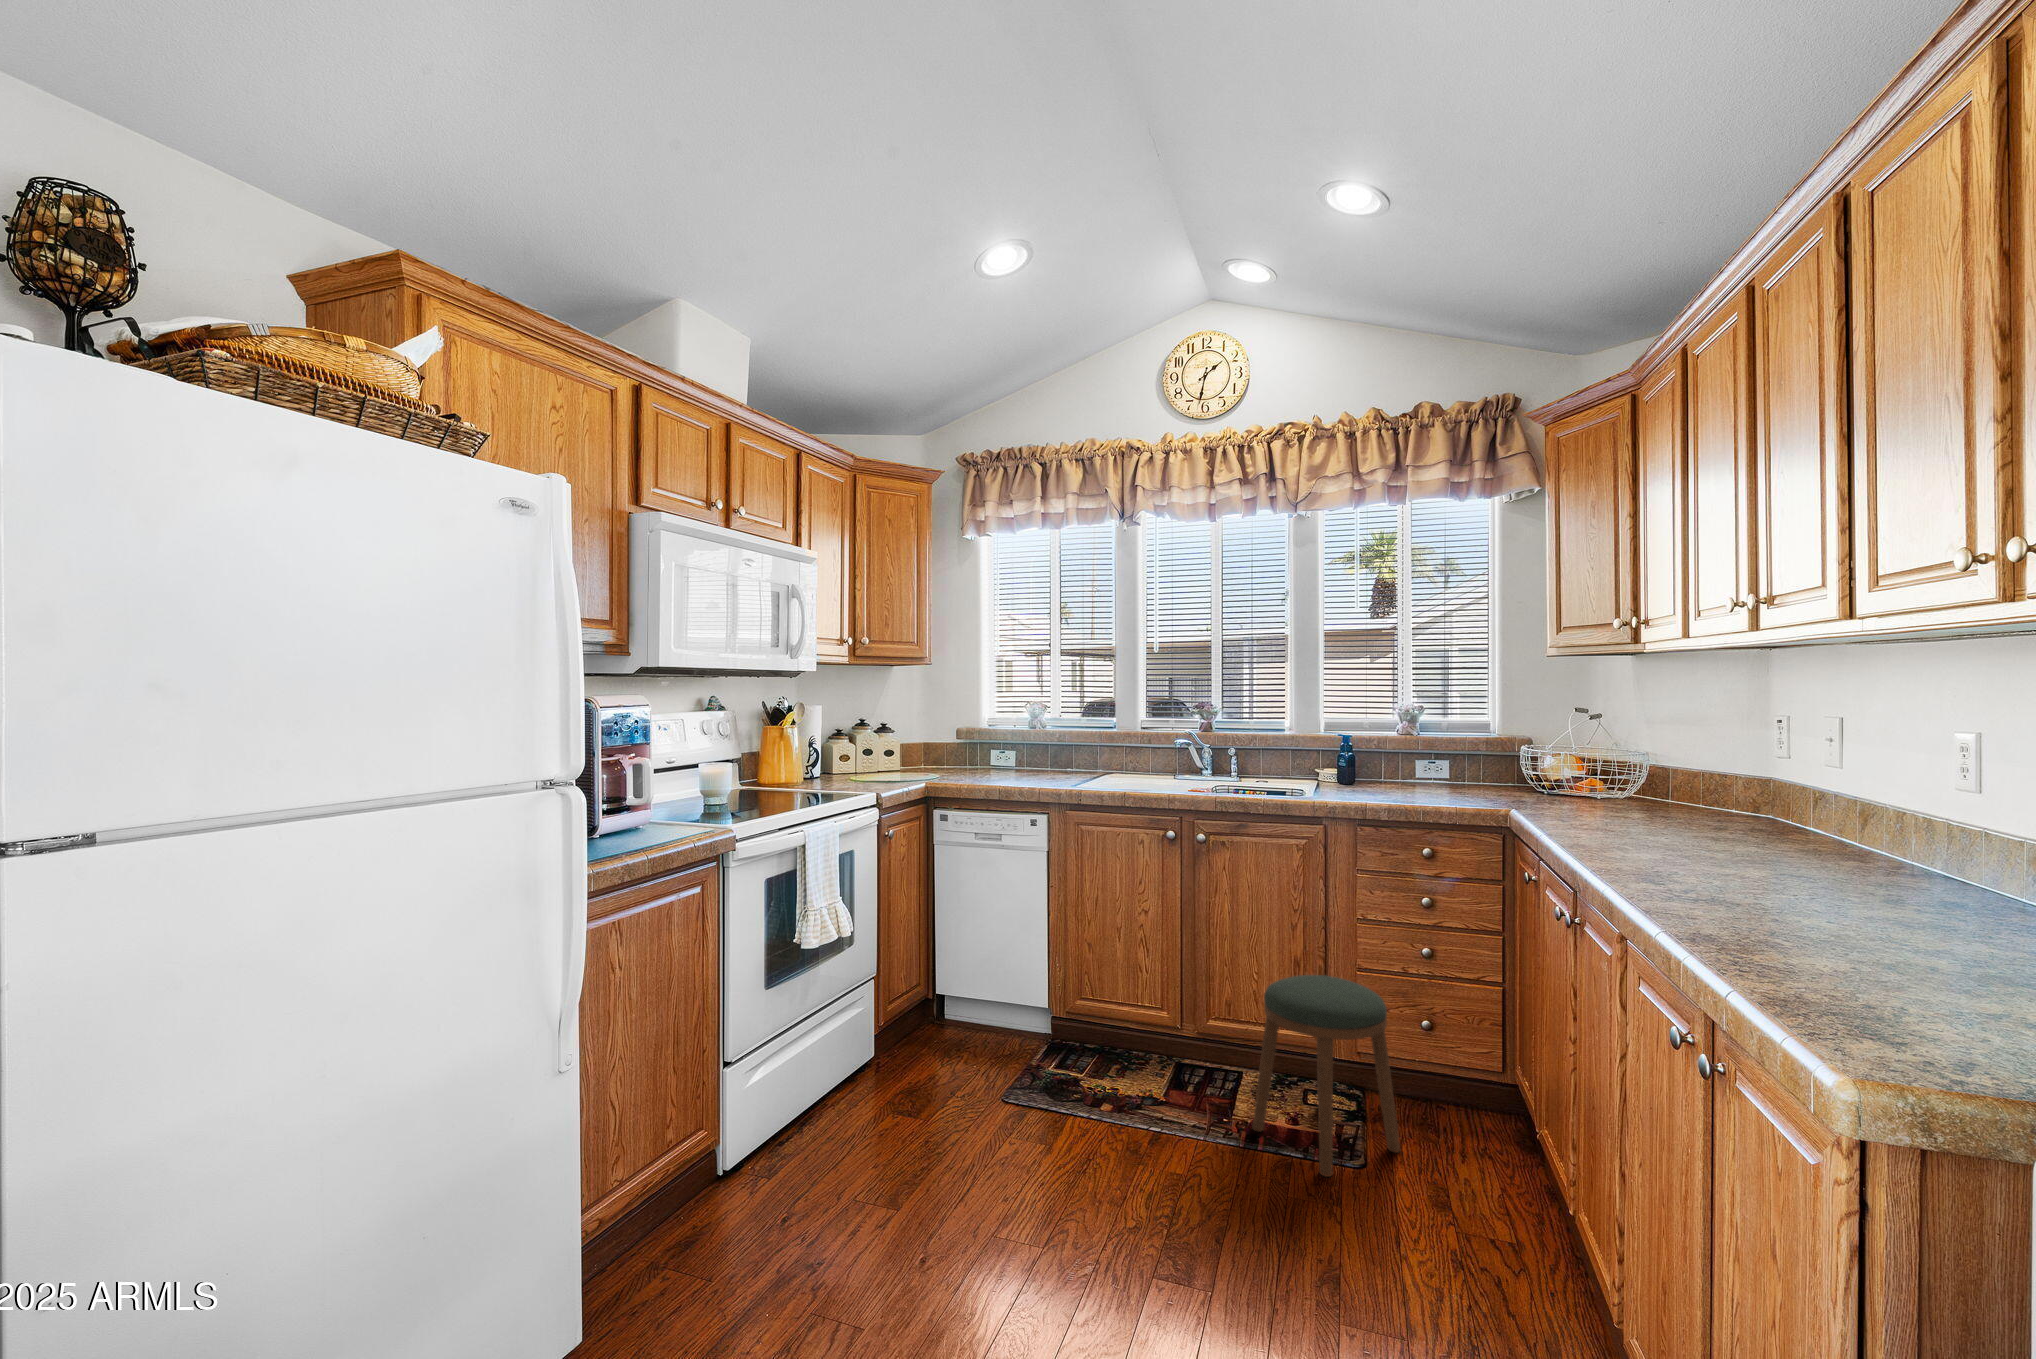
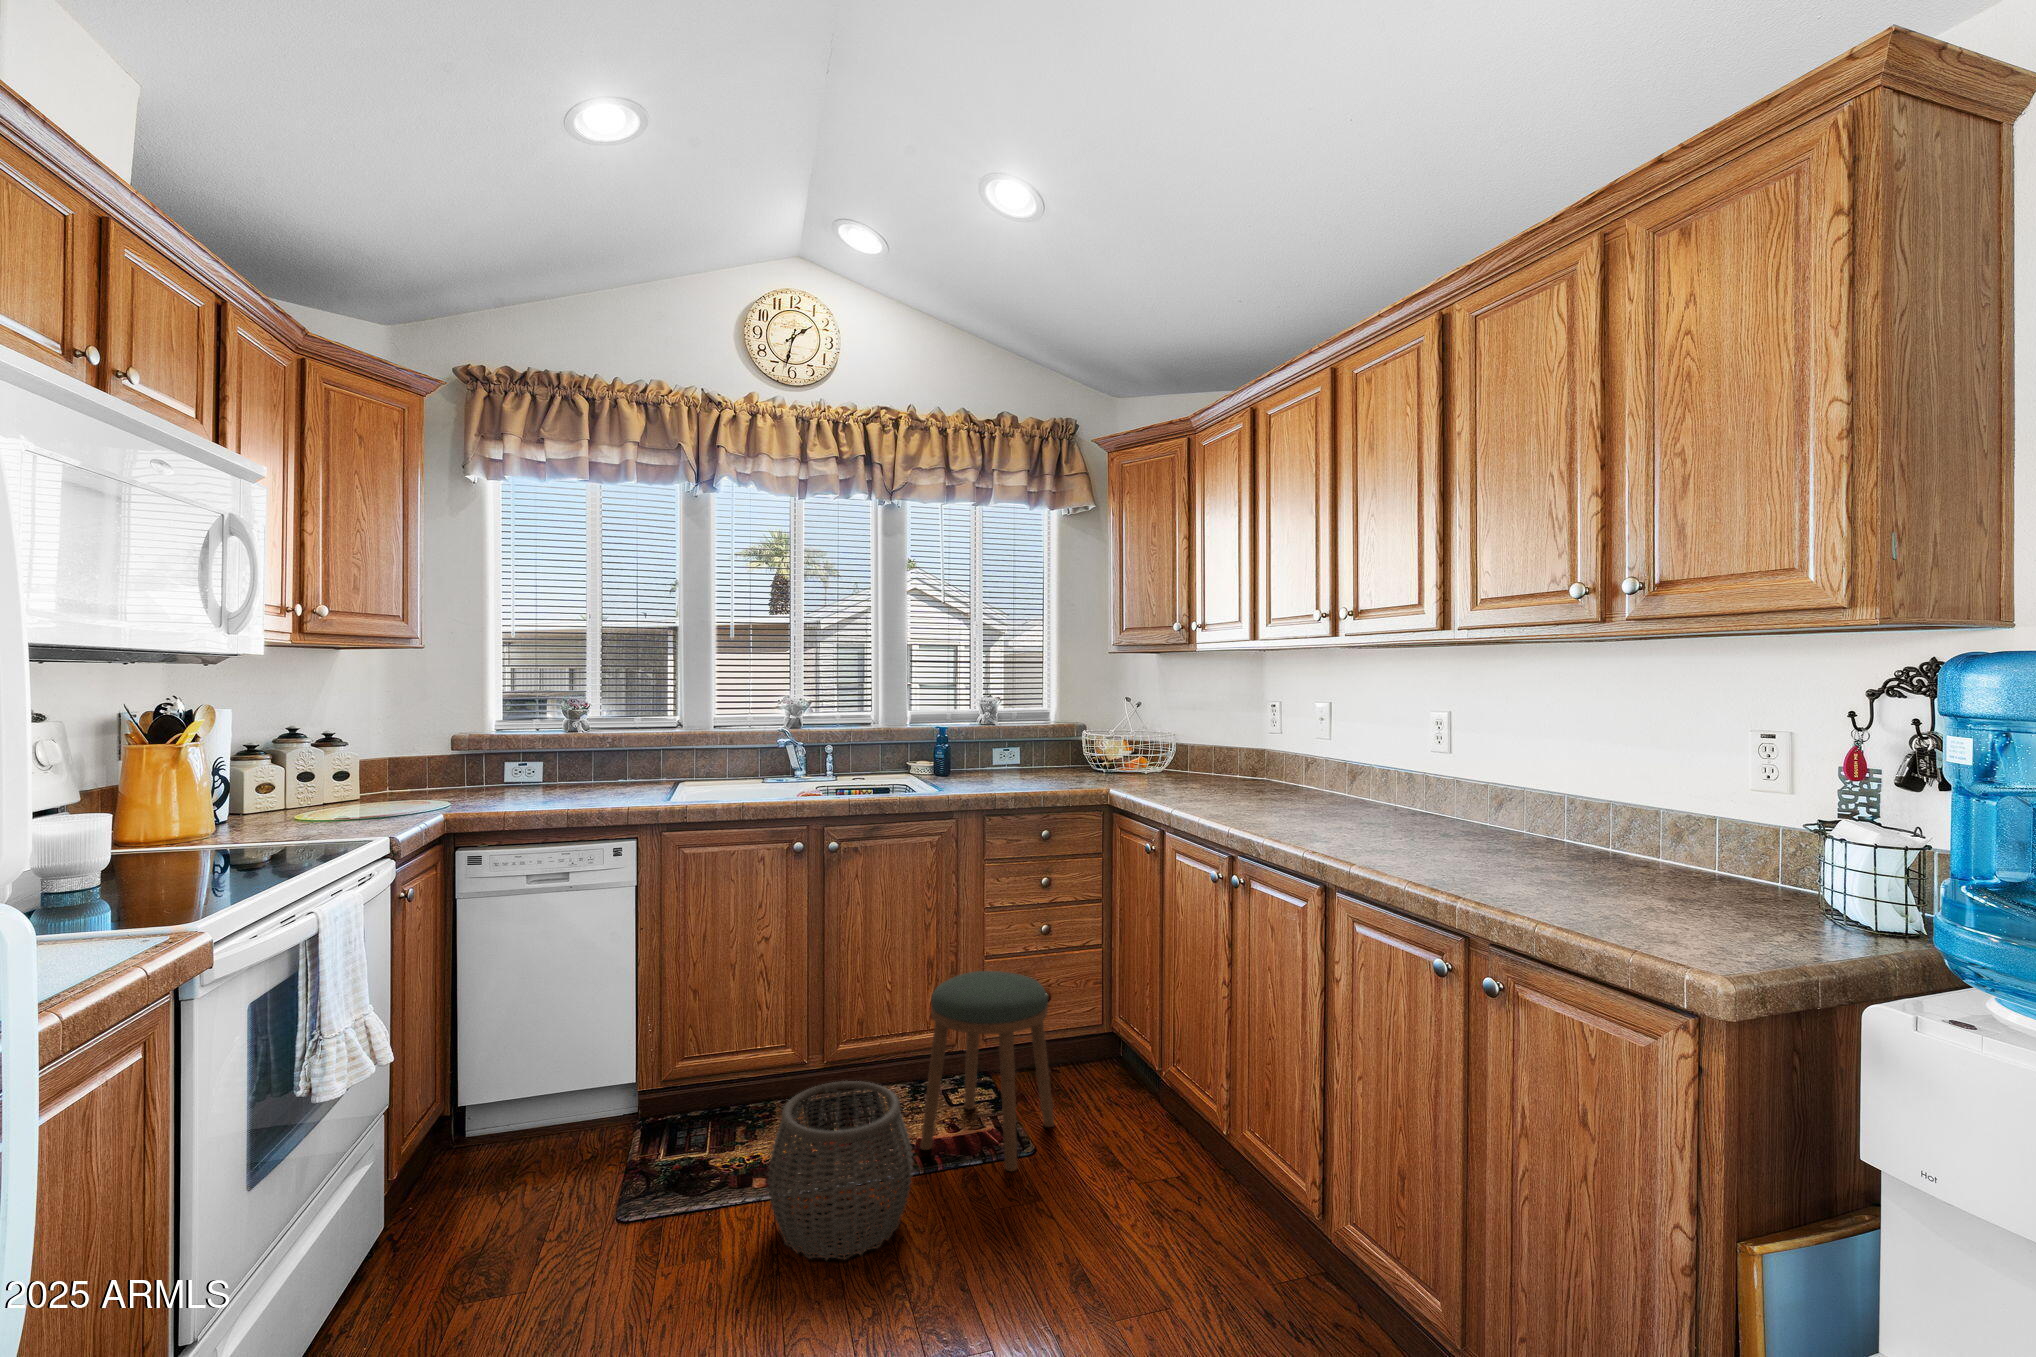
woven basket: none [1083,1039,1209,1191] -> present [768,1081,913,1260]

